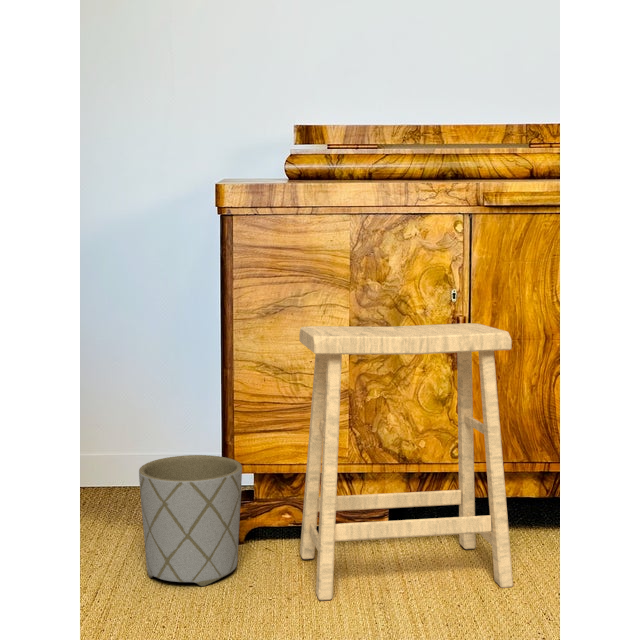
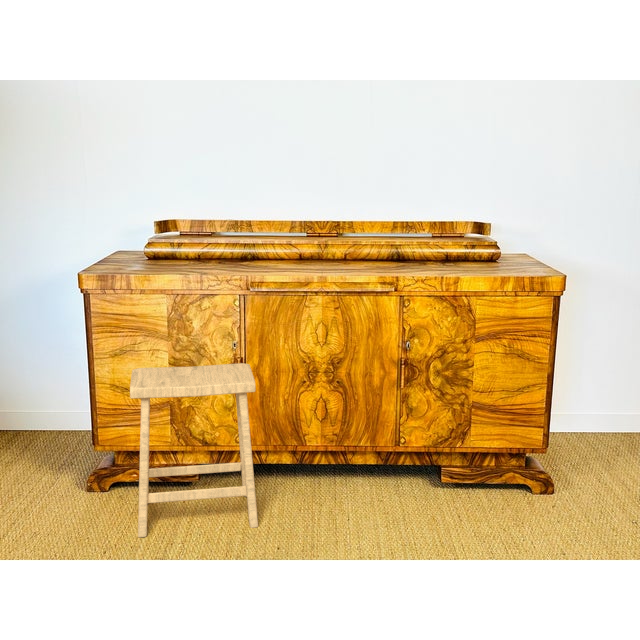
planter: present [139,455,242,586] -> none [33,442,98,526]

